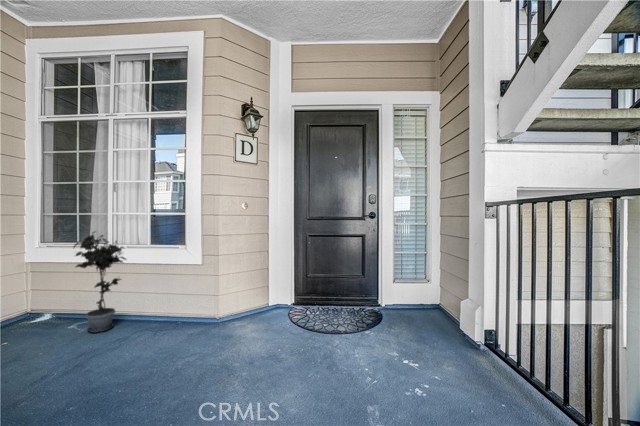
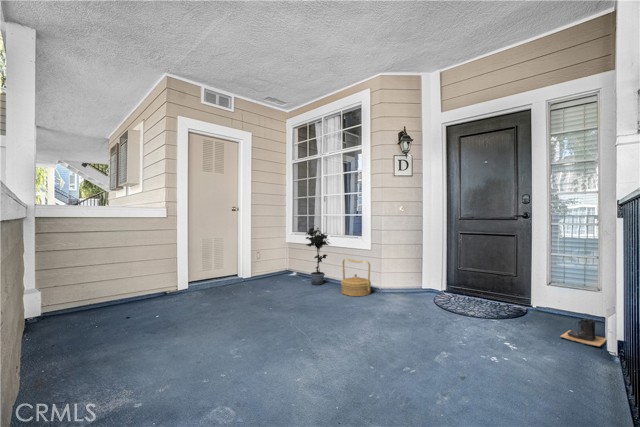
woven basket: none [152,282,204,342] -> present [341,259,371,296]
boots: none [429,316,466,343] -> present [560,319,607,347]

